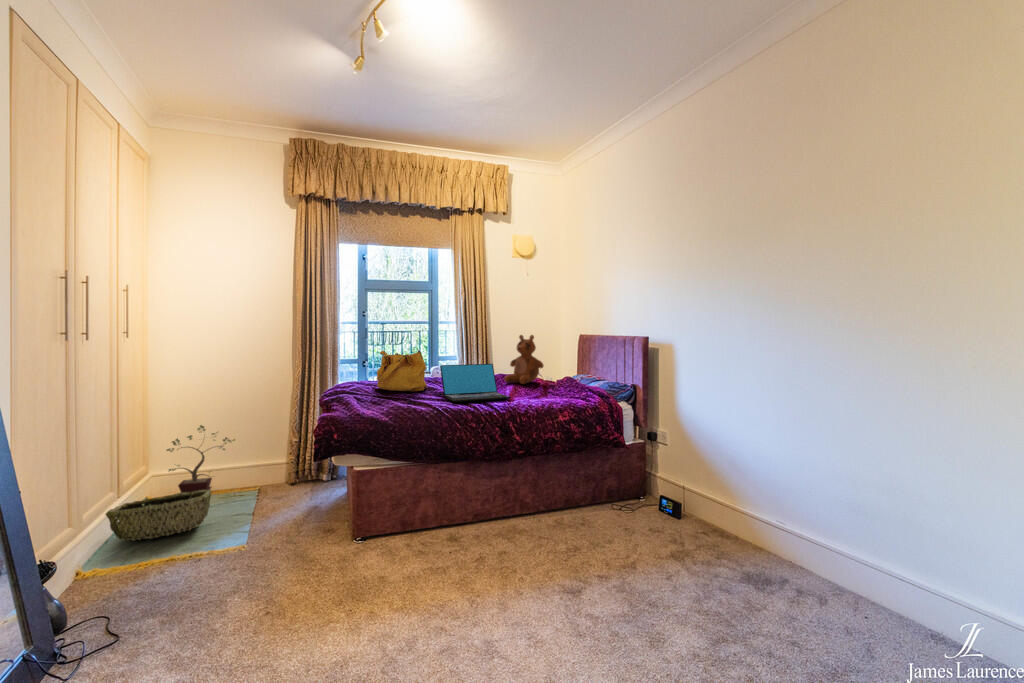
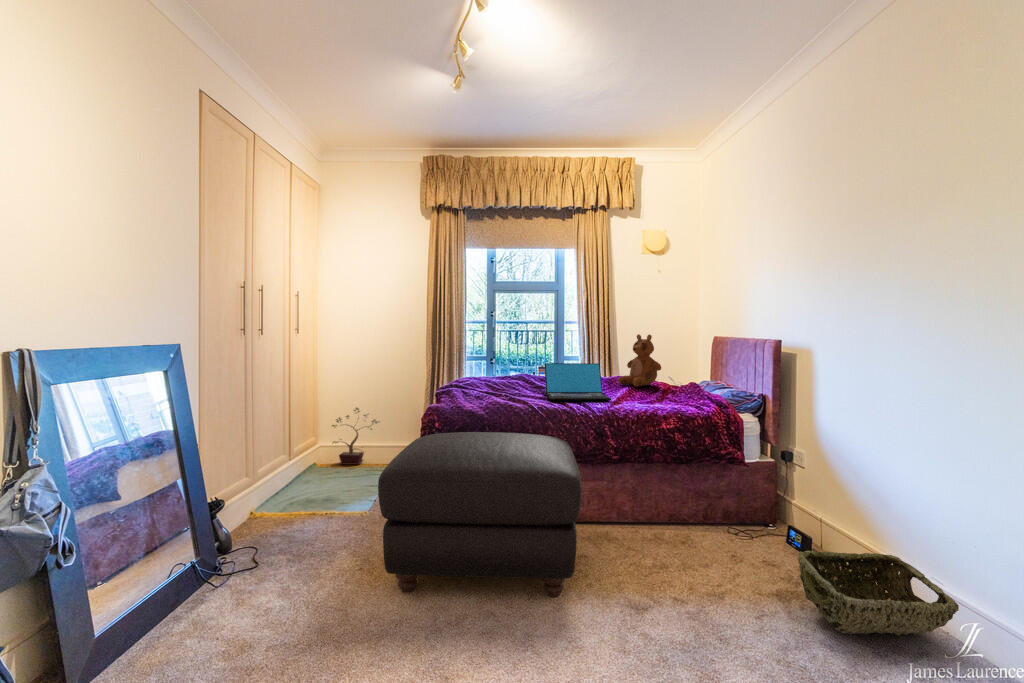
handbag: present [377,349,427,391] -> none [487,346,536,388]
ottoman: none [303,438,519,627] -> present [378,432,582,597]
woven basket: present [106,490,211,541] -> present [798,551,959,636]

